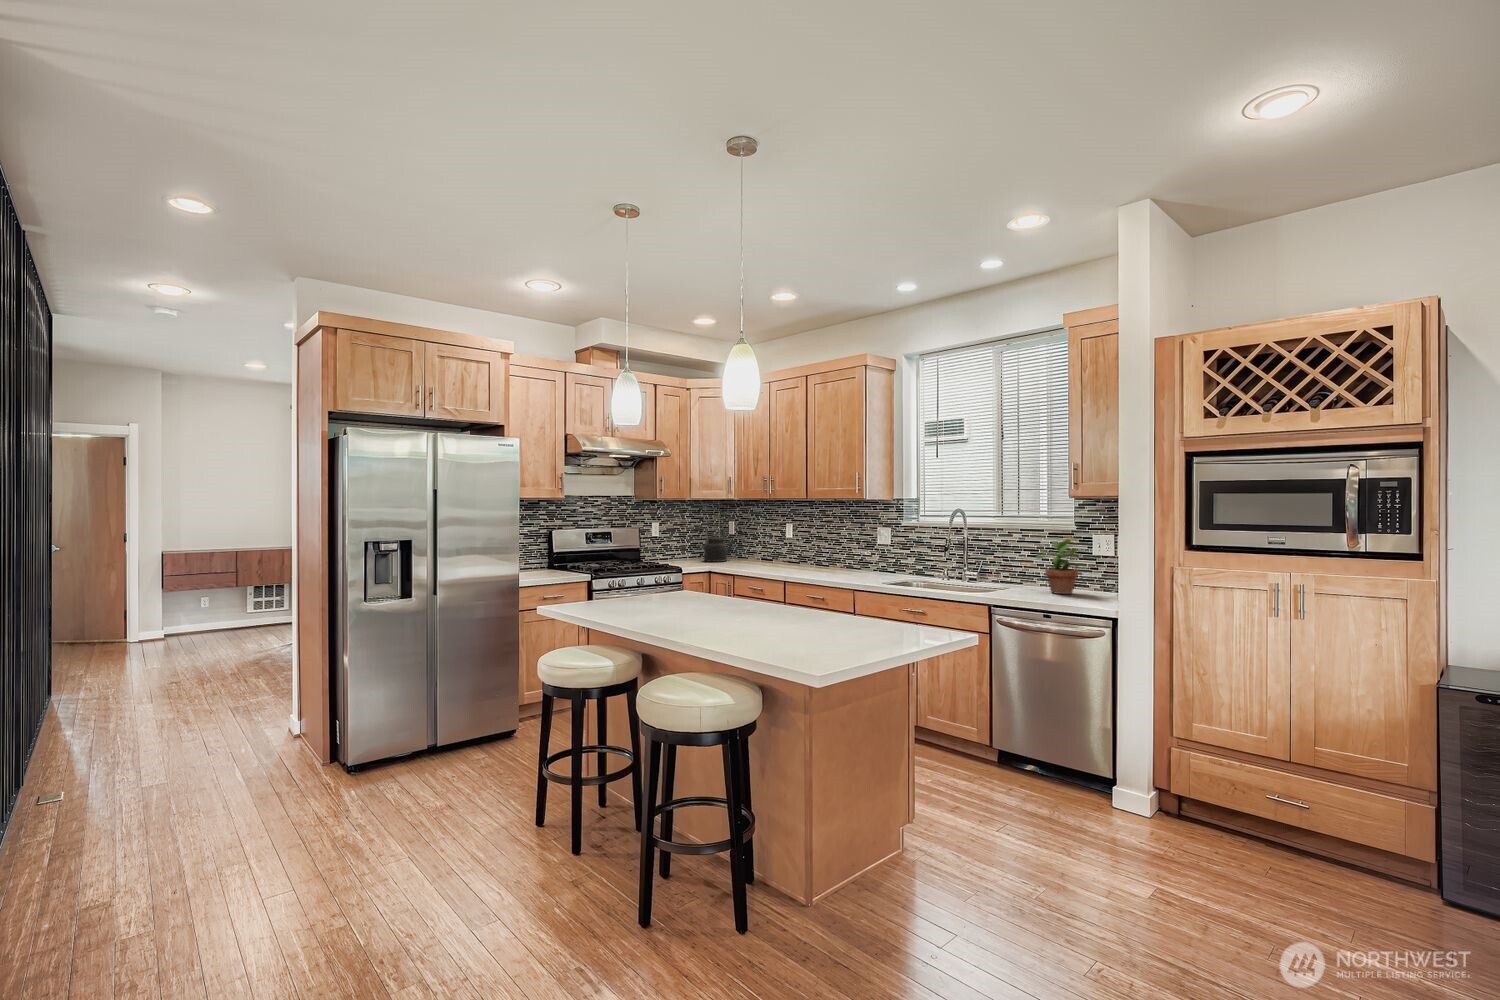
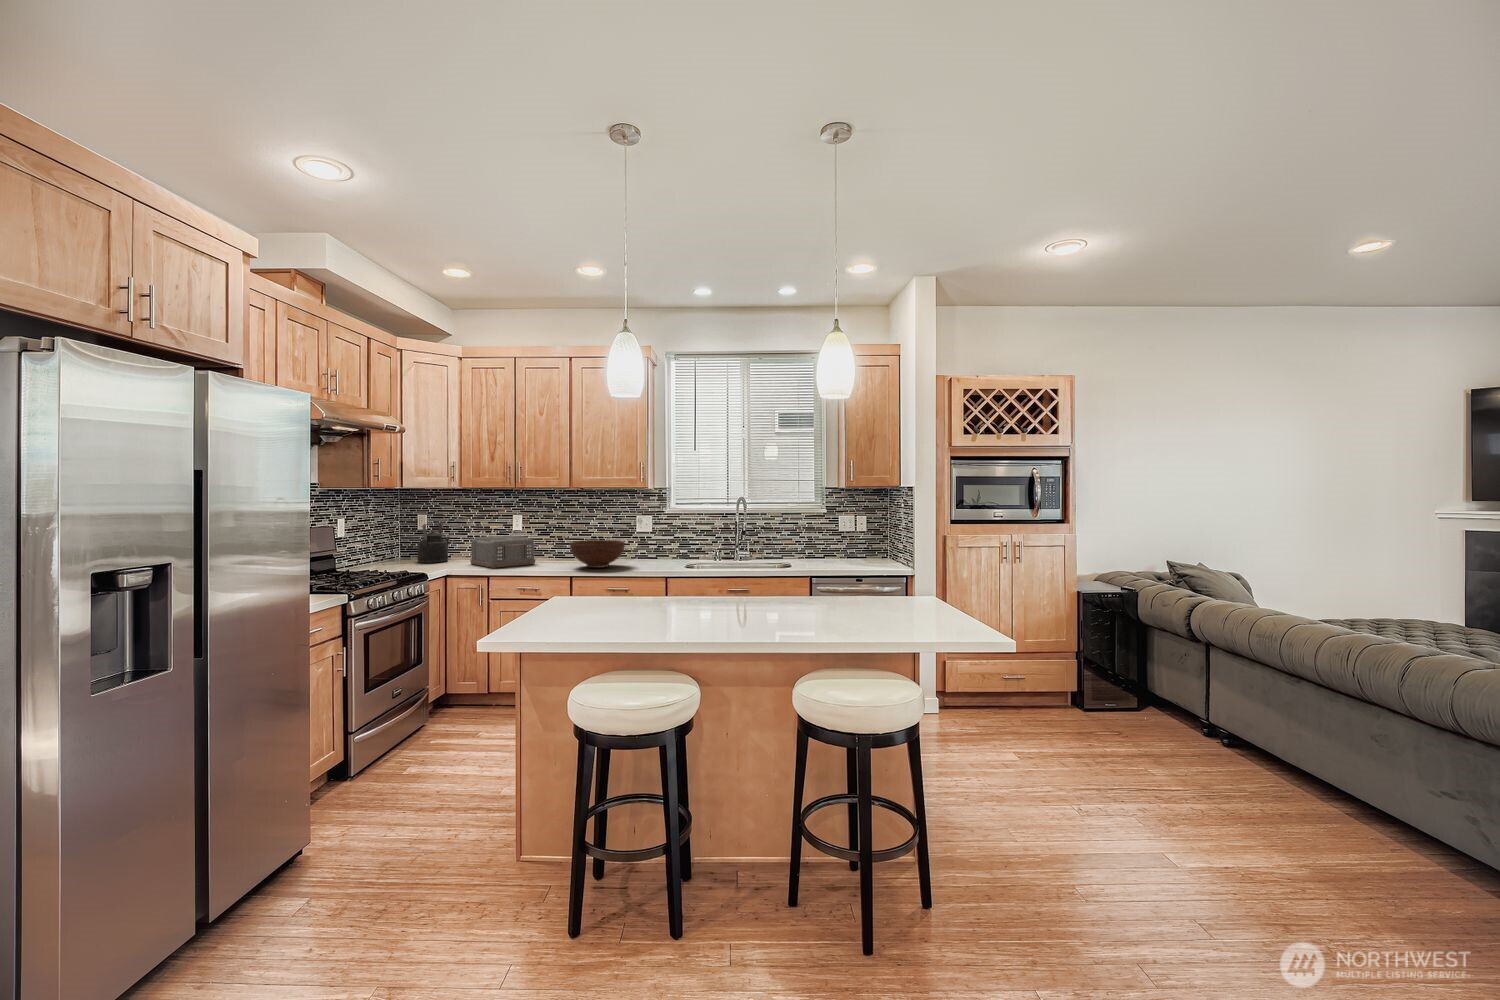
potted plant: present [1036,538,1079,594] -> none [812,520,846,564]
toaster: none [731,542,774,568] -> present [470,535,535,568]
fruit bowl: none [783,549,836,575] -> present [570,540,625,568]

